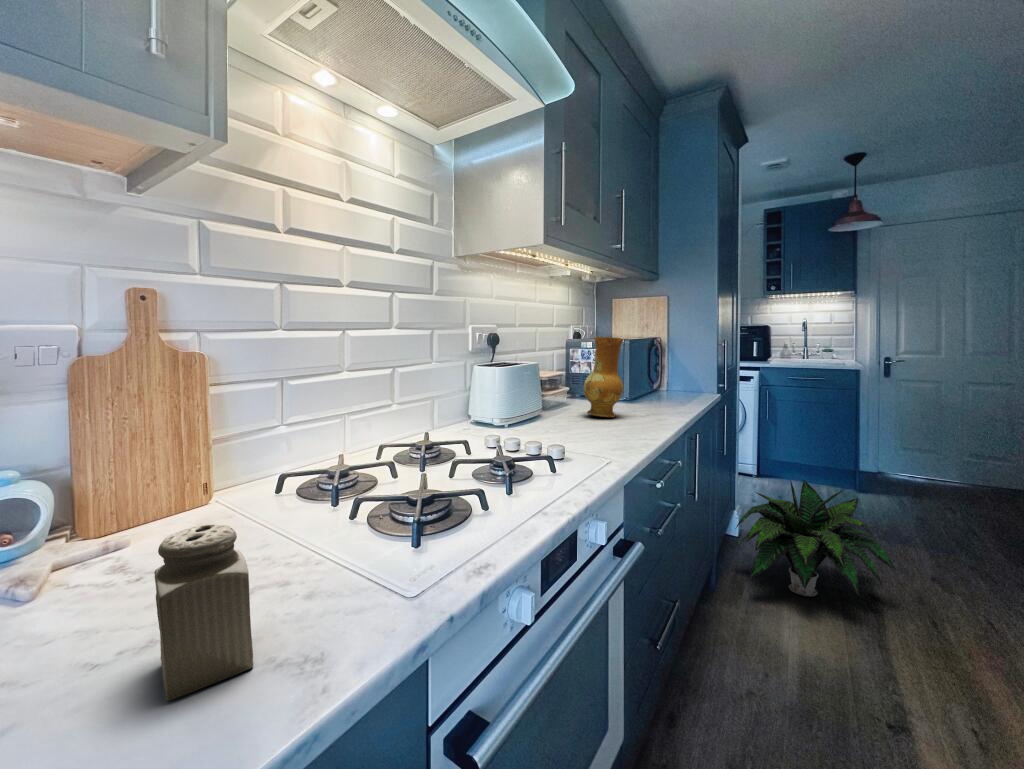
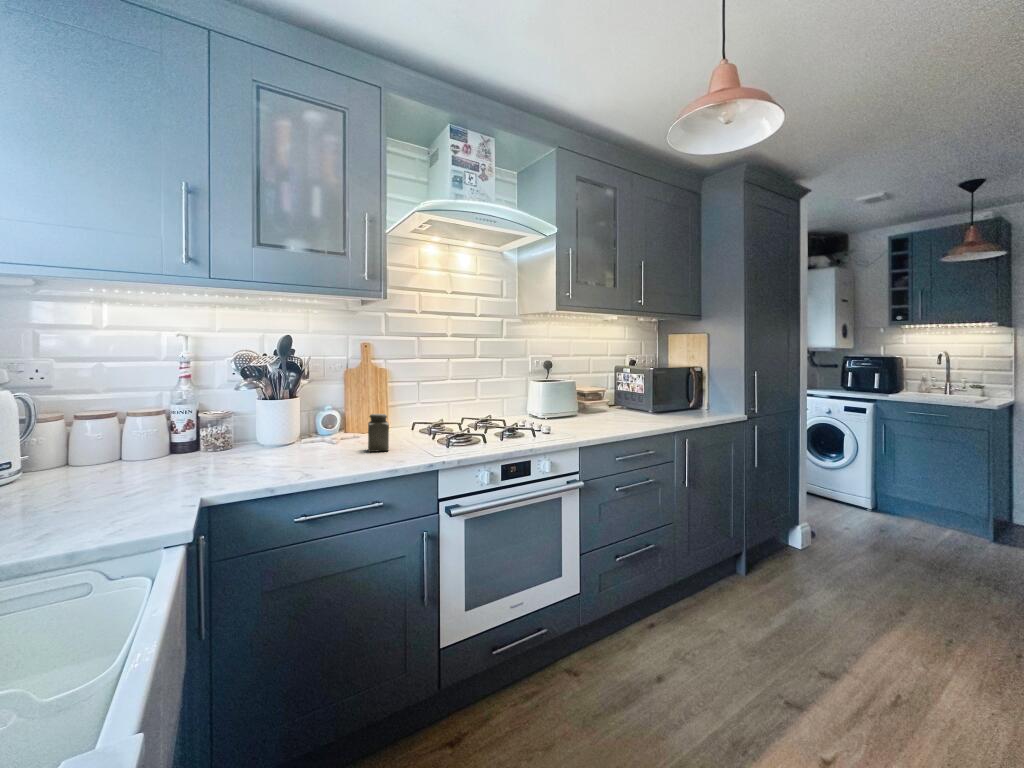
ceramic jug: present [583,337,623,417] -> none [603,364,630,419]
potted plant: present [733,480,896,596] -> none [757,488,897,590]

